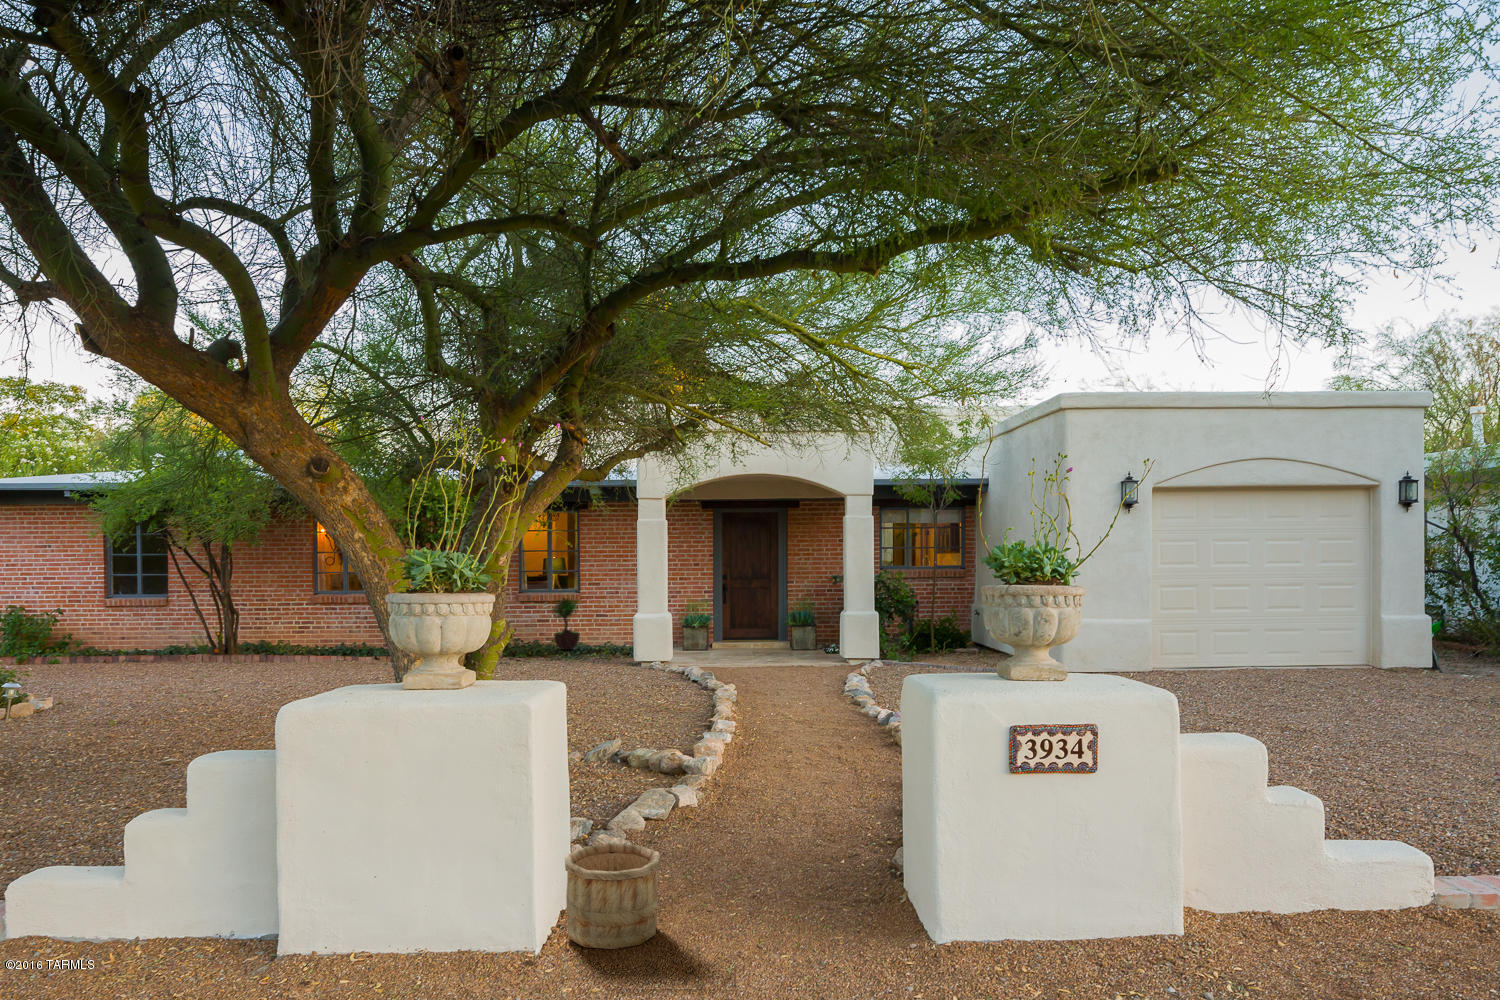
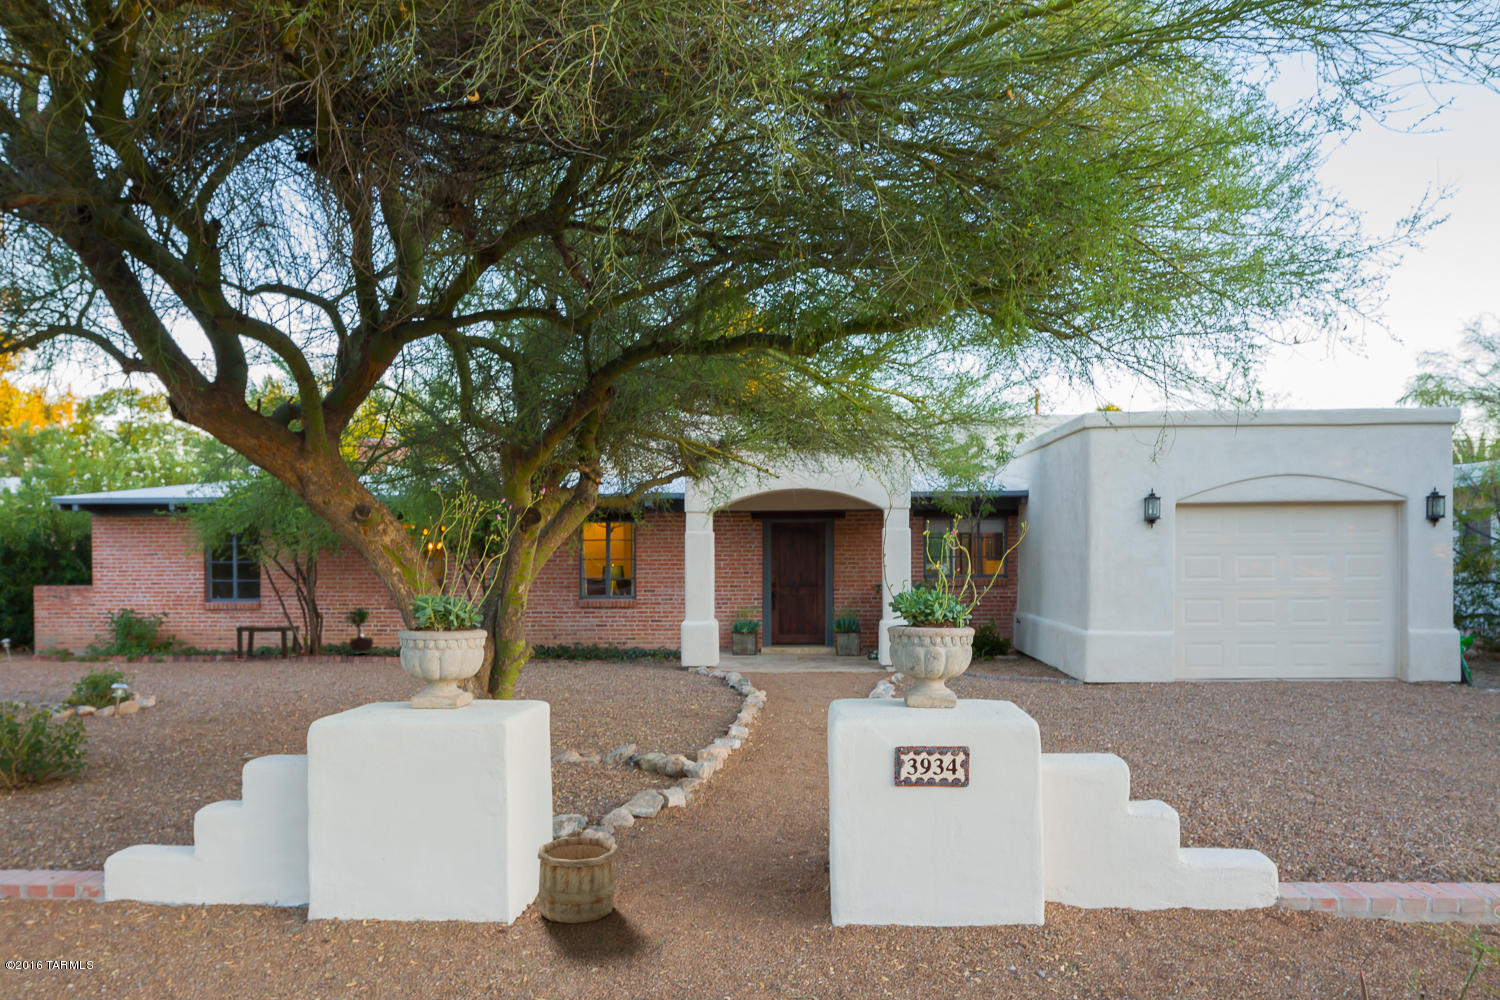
potted tree: present [551,598,580,650] -> present [344,607,373,652]
bench: none [140,621,214,658] -> present [236,626,300,659]

